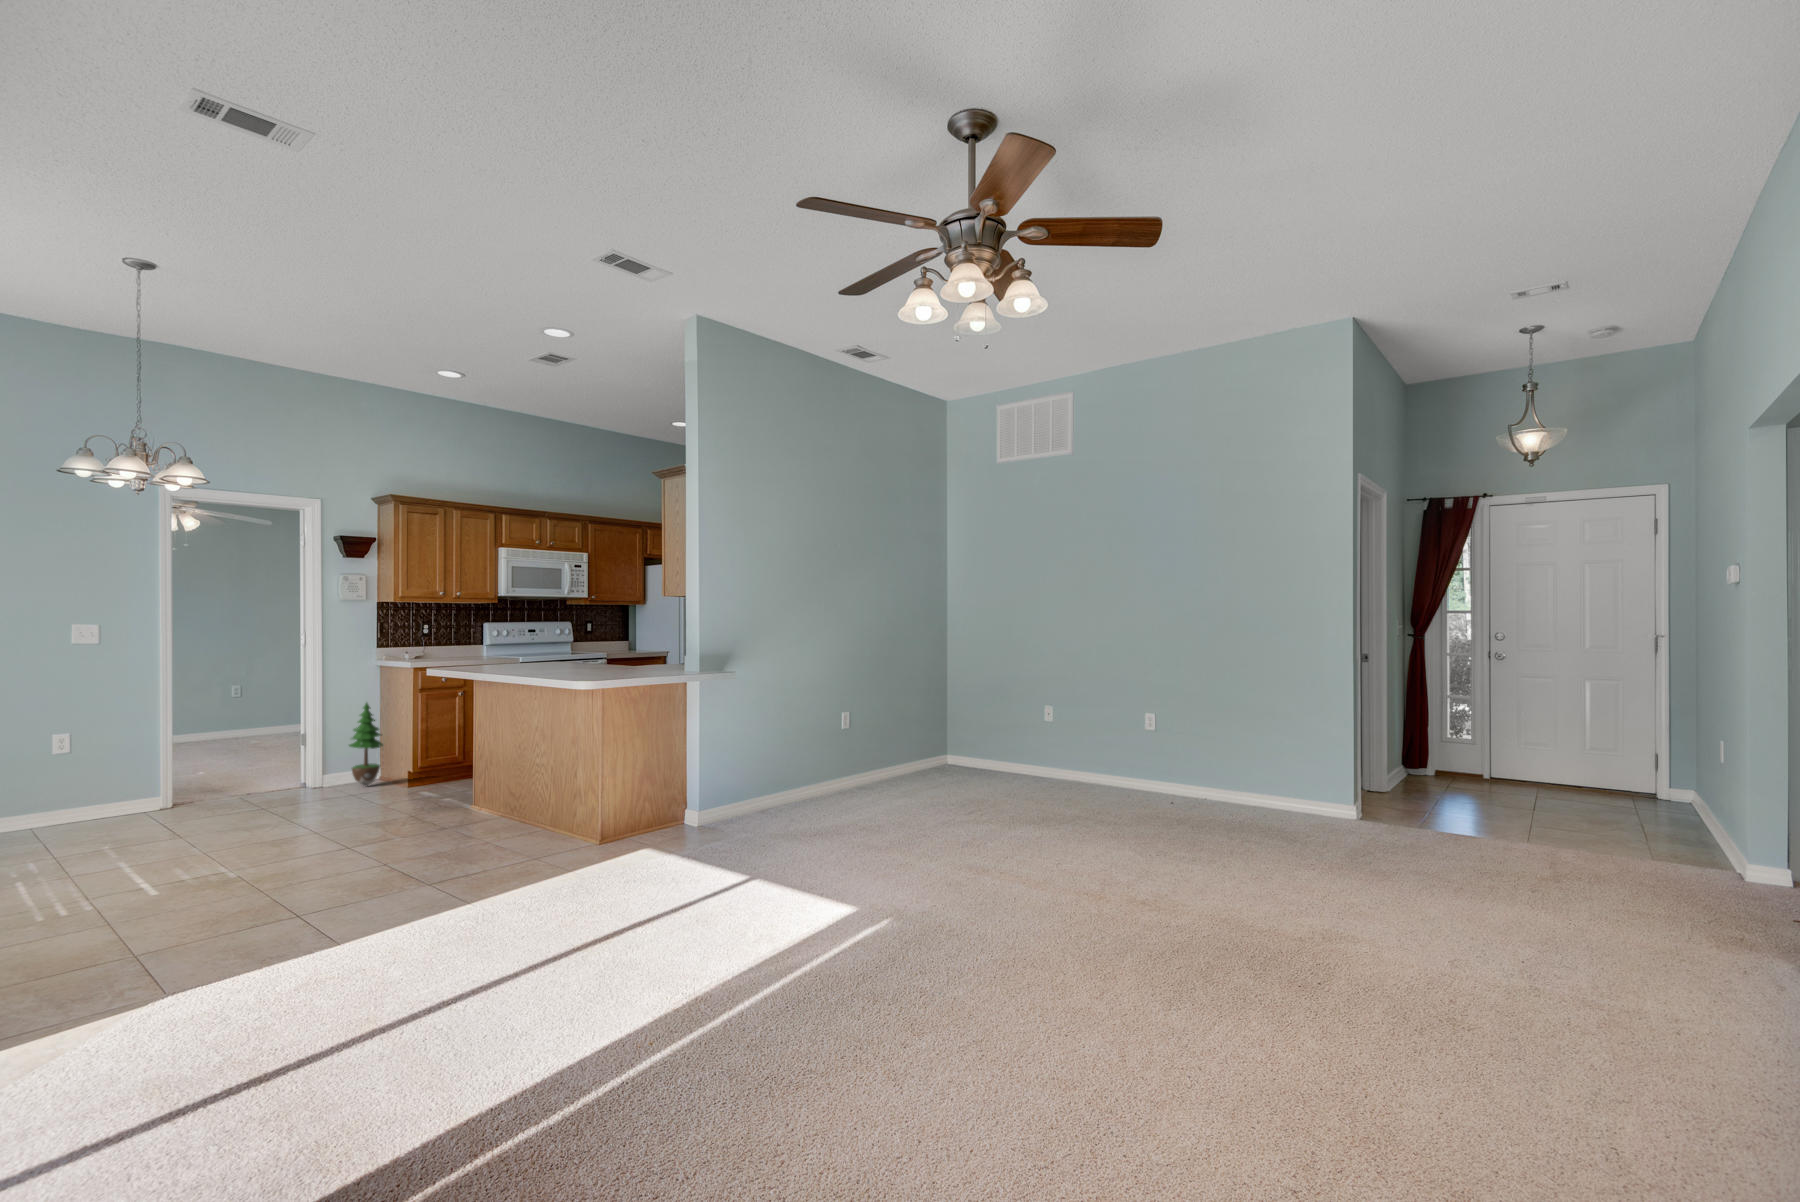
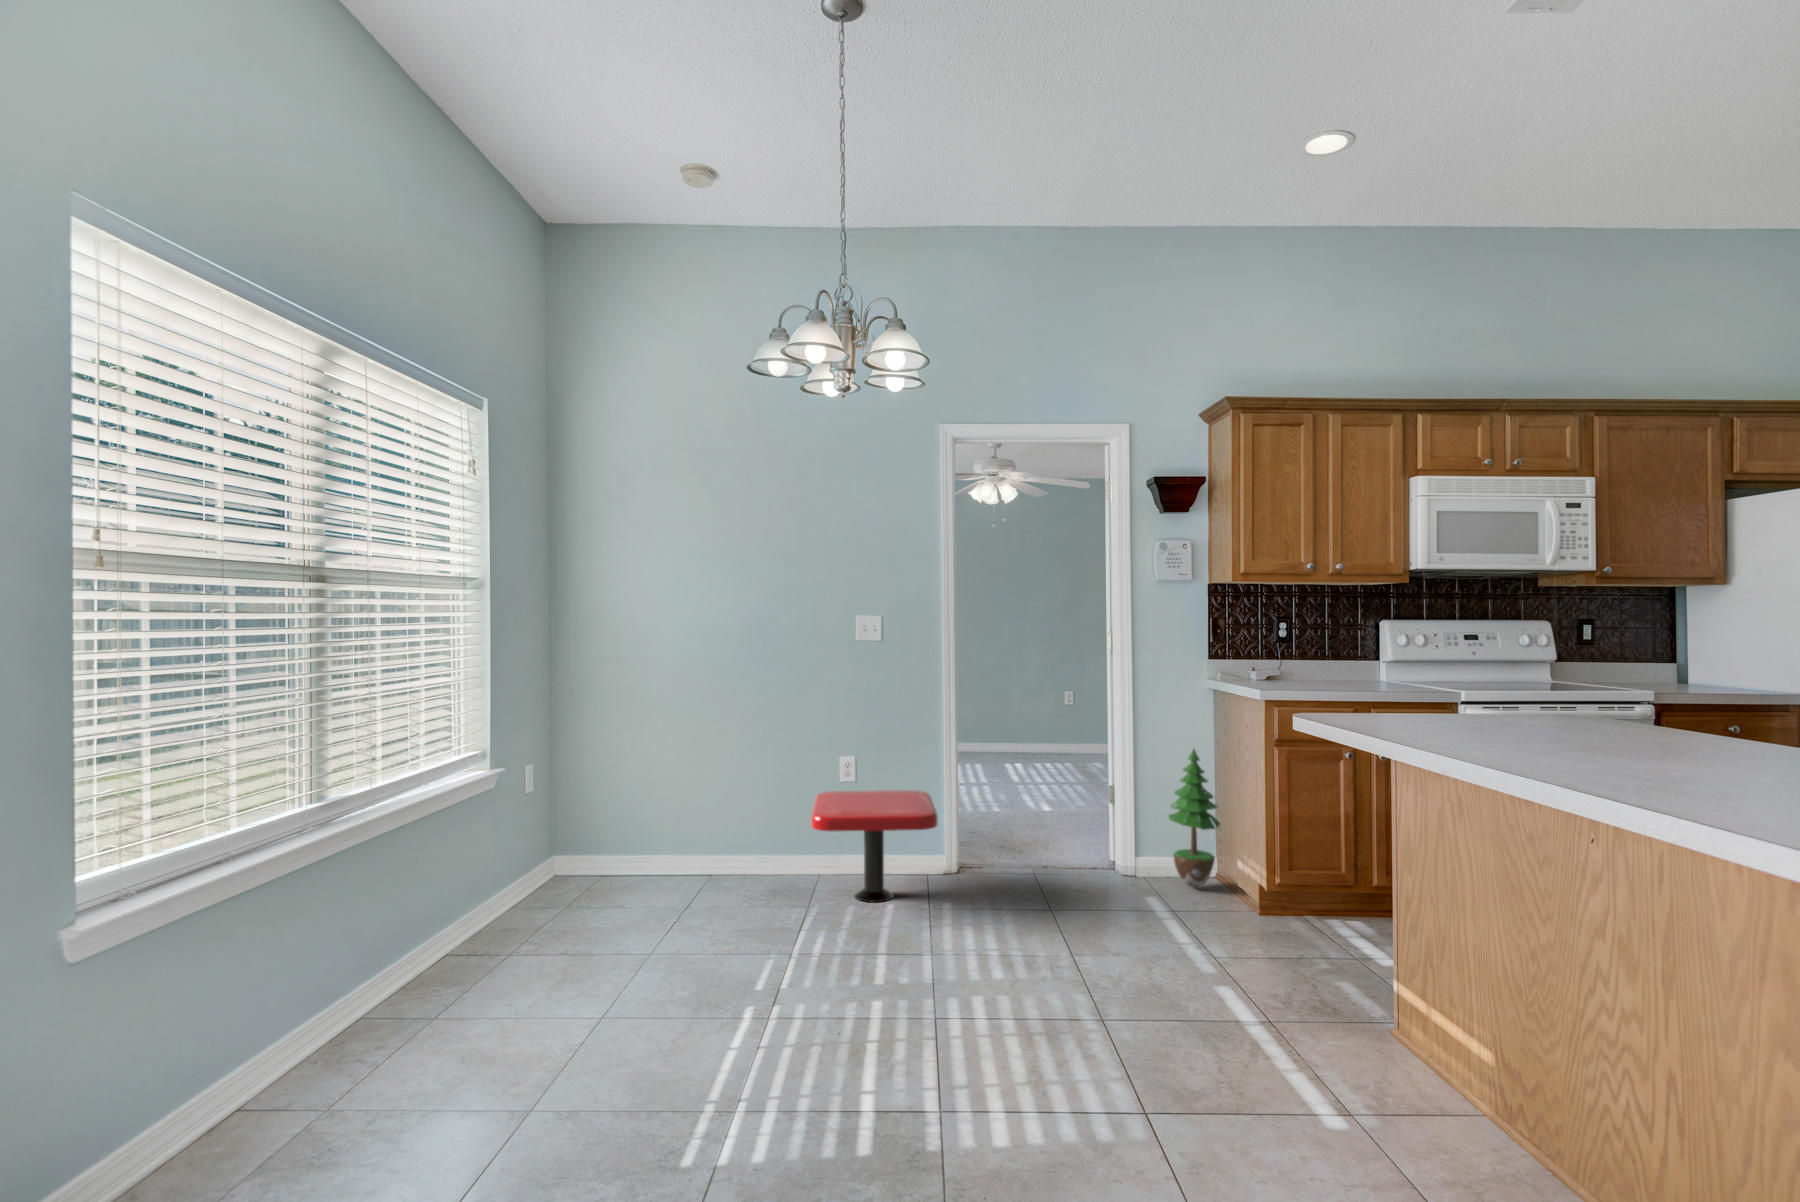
pedestal table: none [30,752,168,835] -> present [811,790,938,902]

